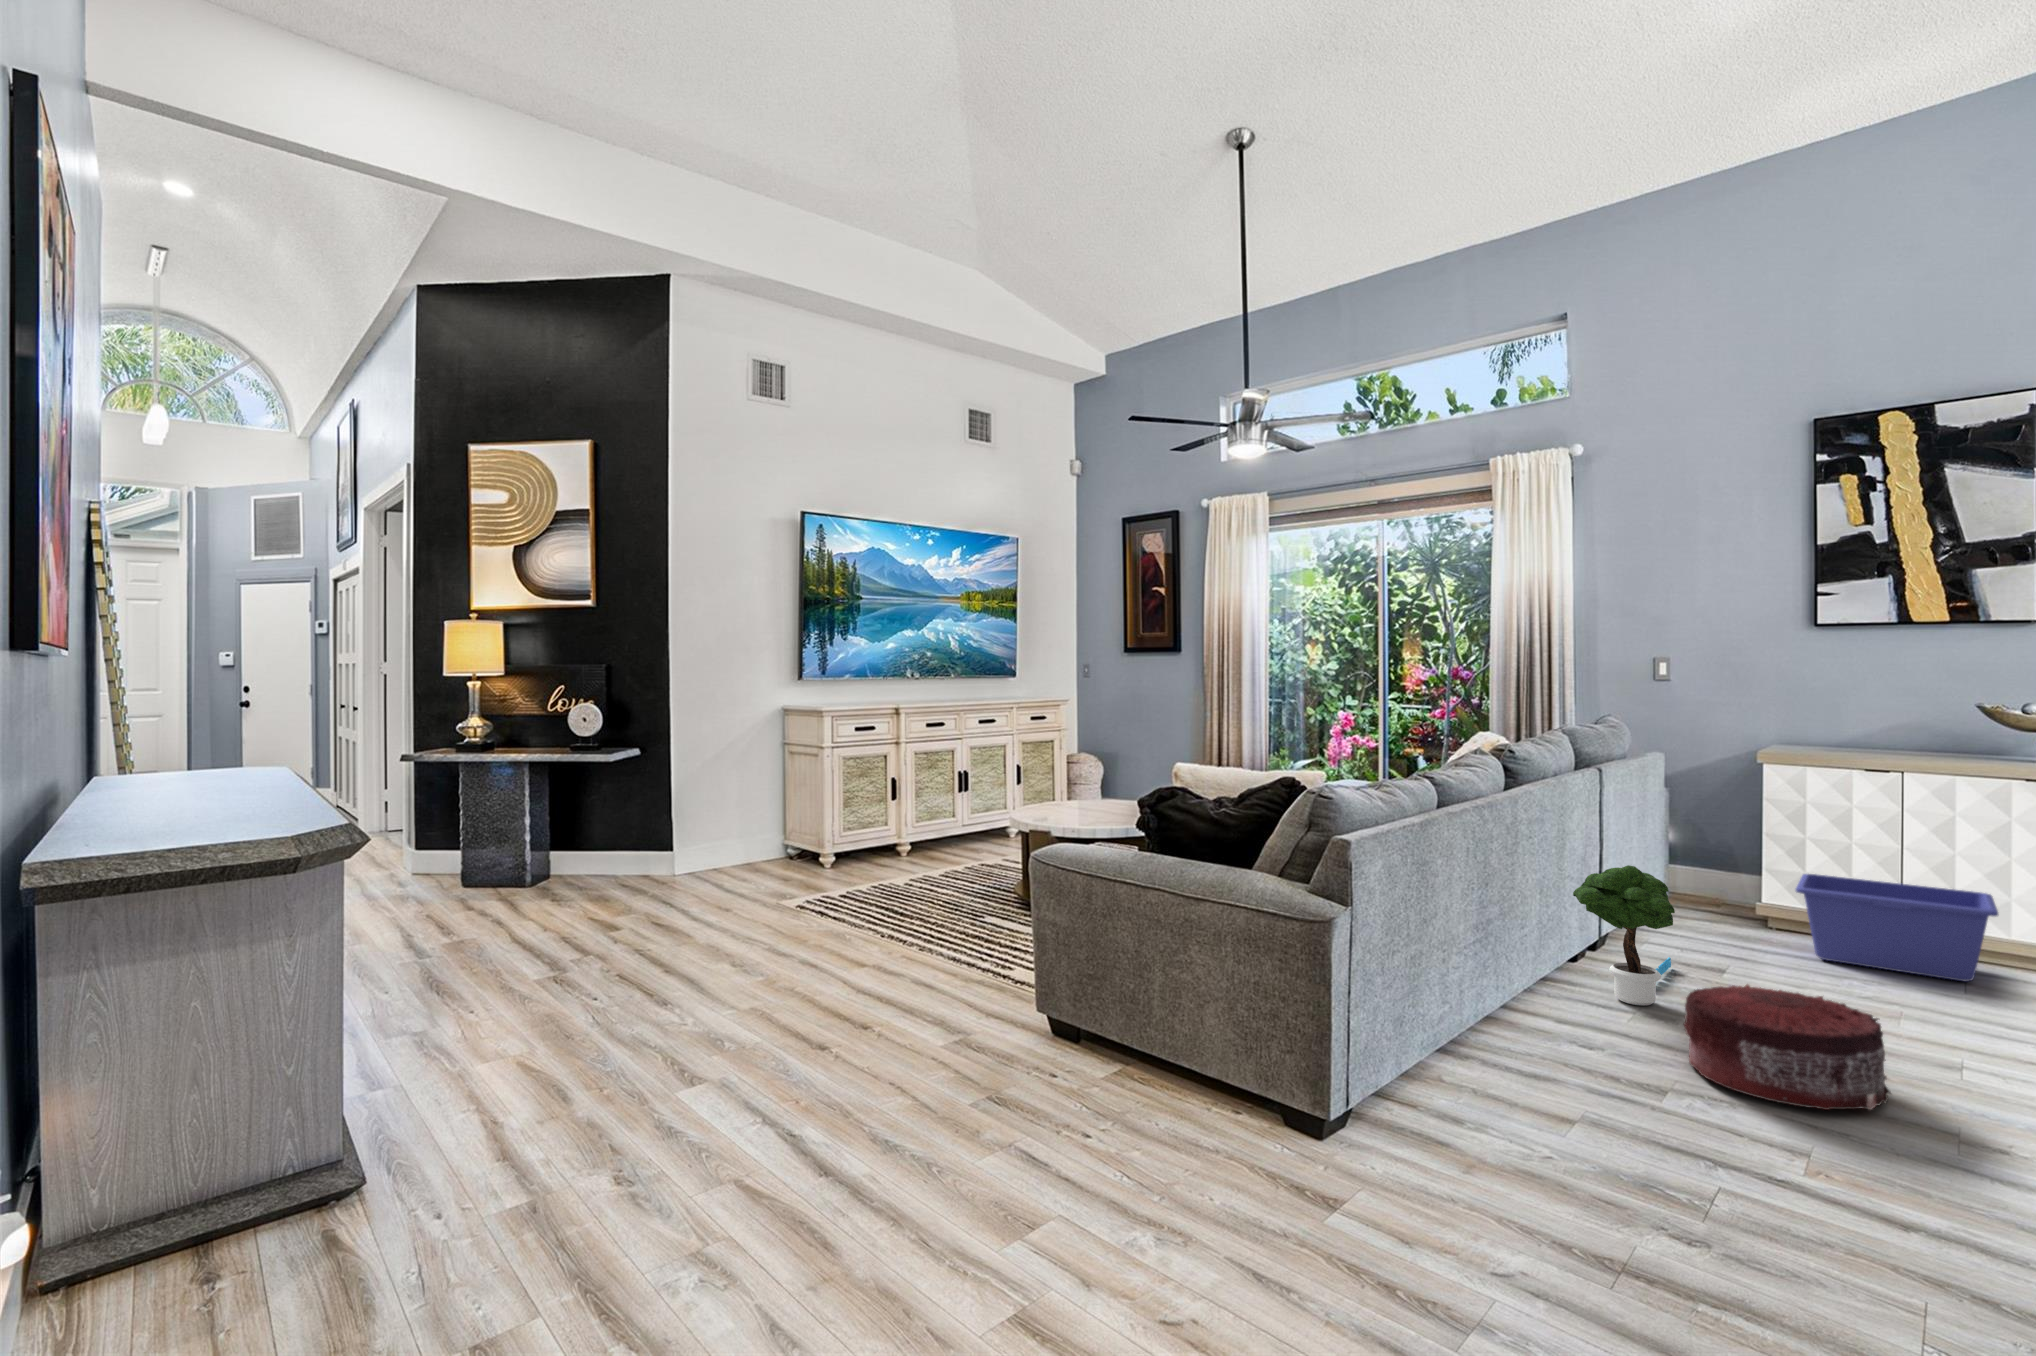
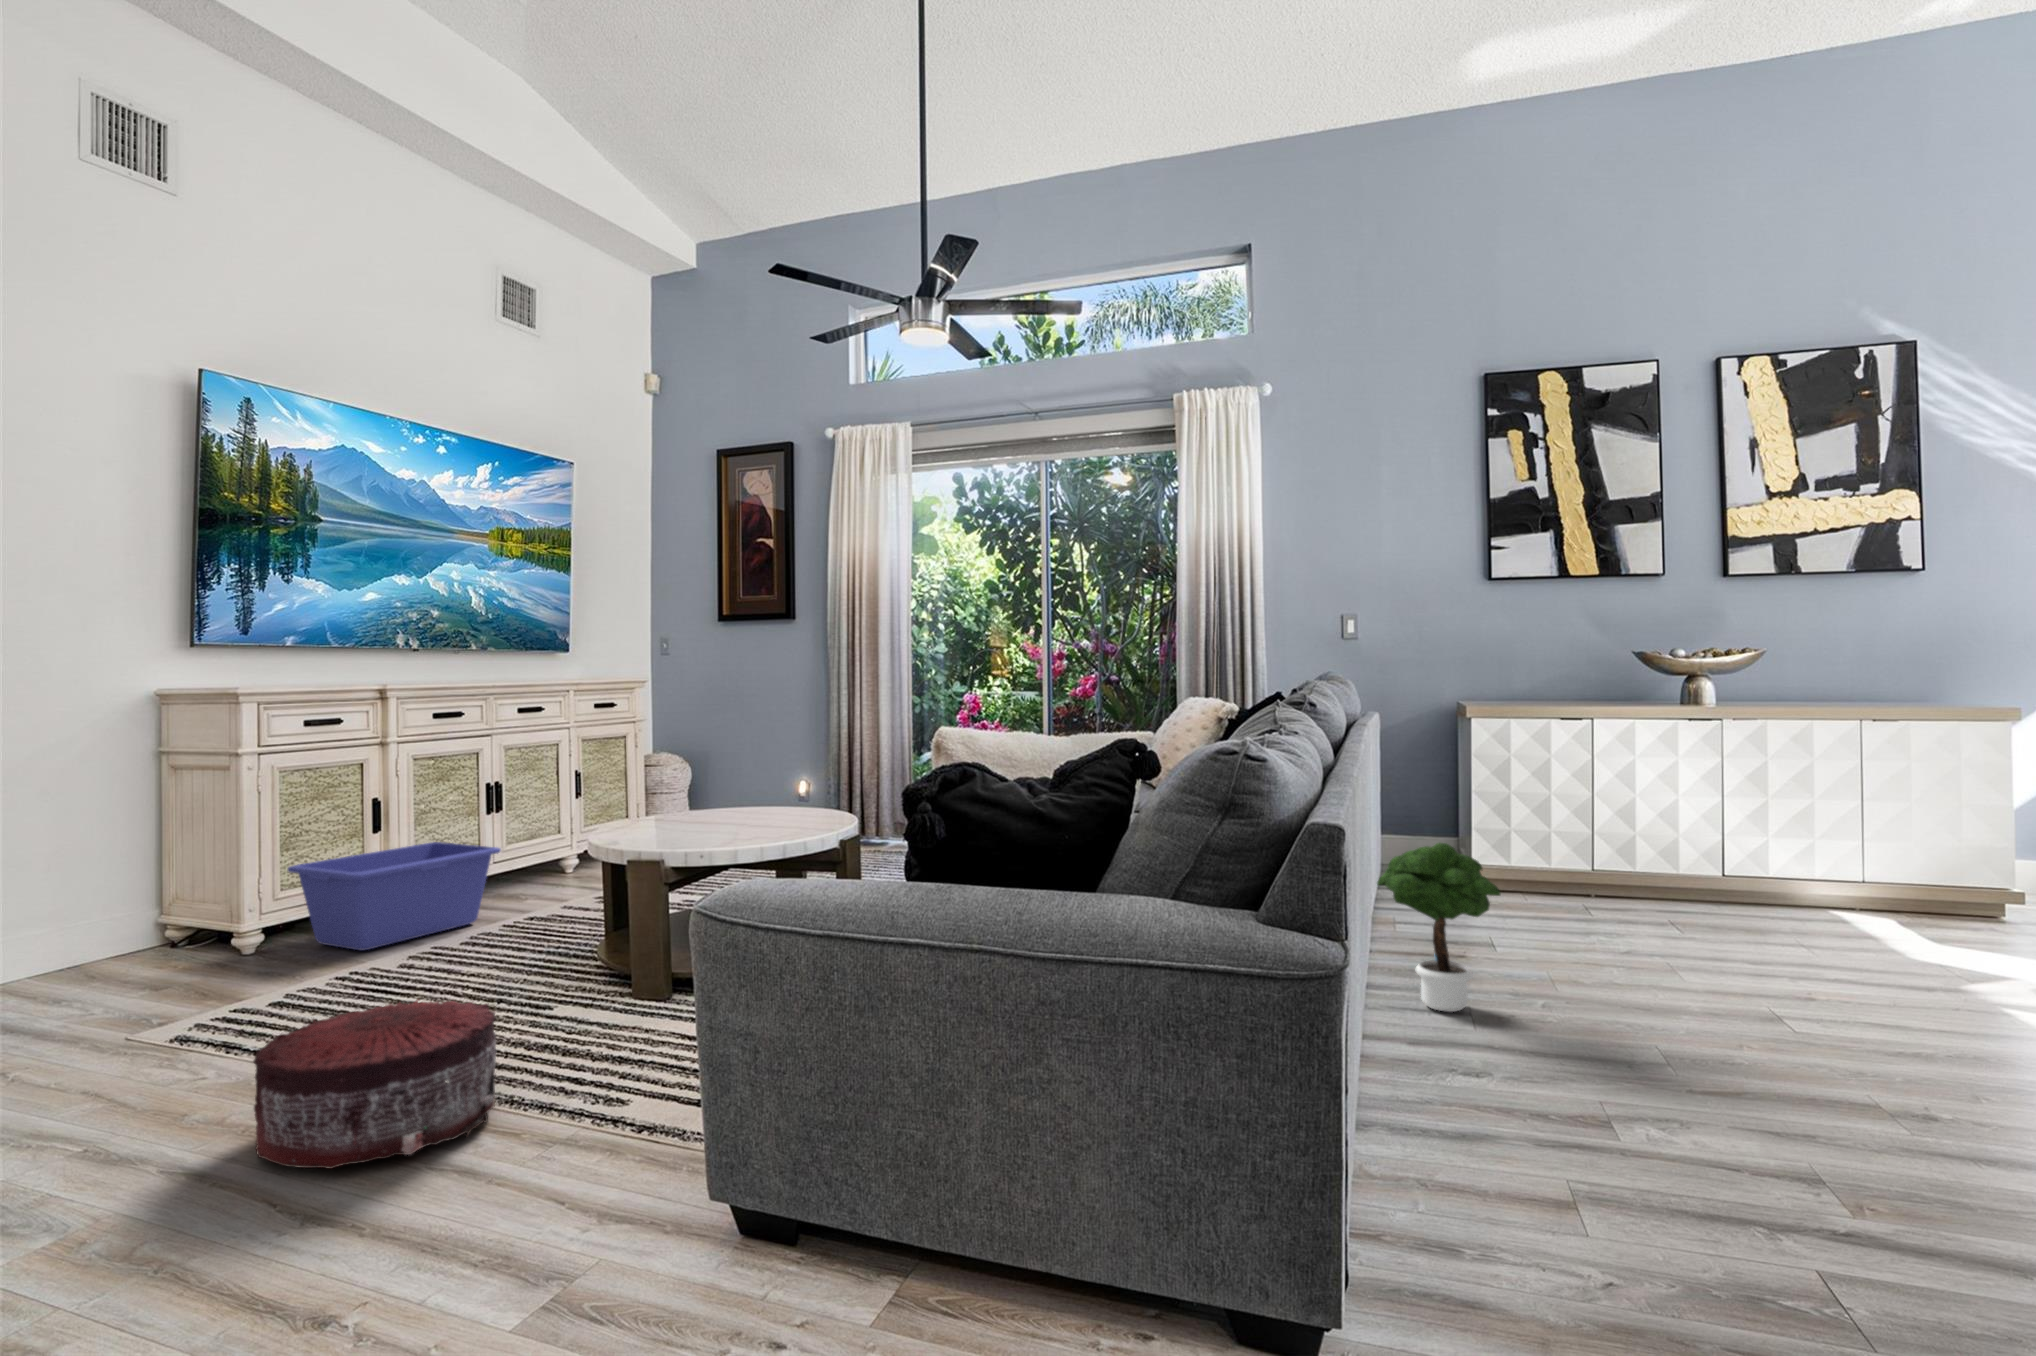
storage bin: present [1796,874,1998,981] -> present [288,842,501,950]
pouf: present [1684,985,1890,1110] -> present [253,1000,496,1169]

